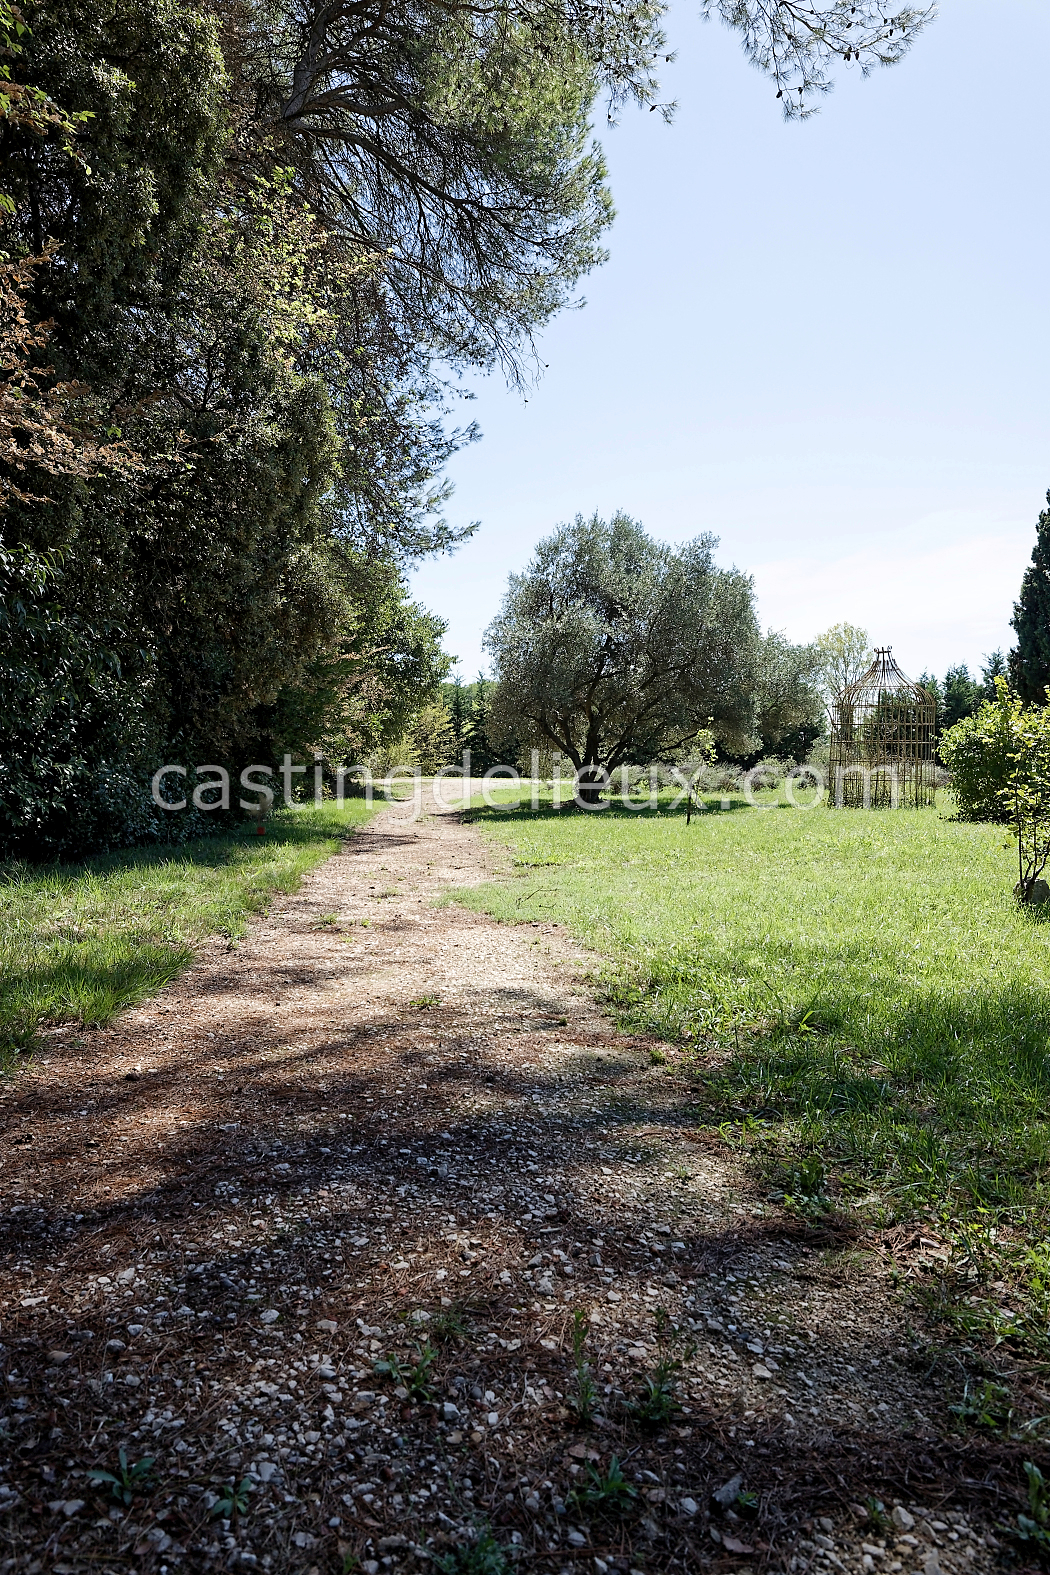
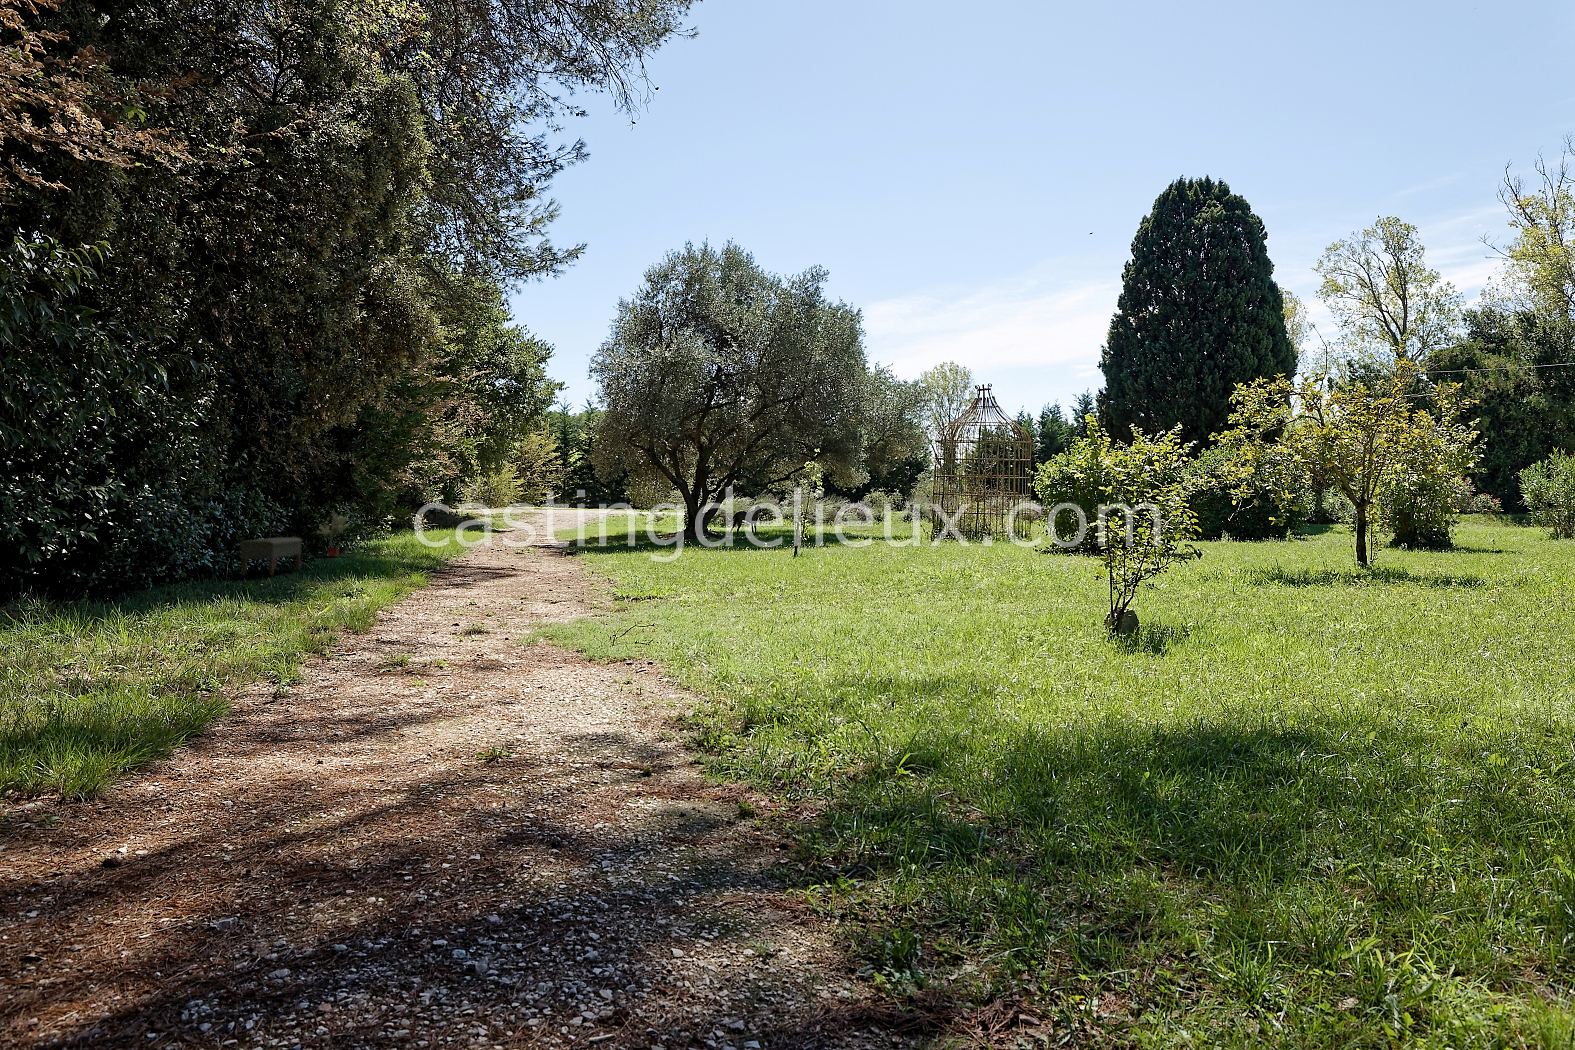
bench: none [188,818,237,853] -> present [240,538,302,575]

